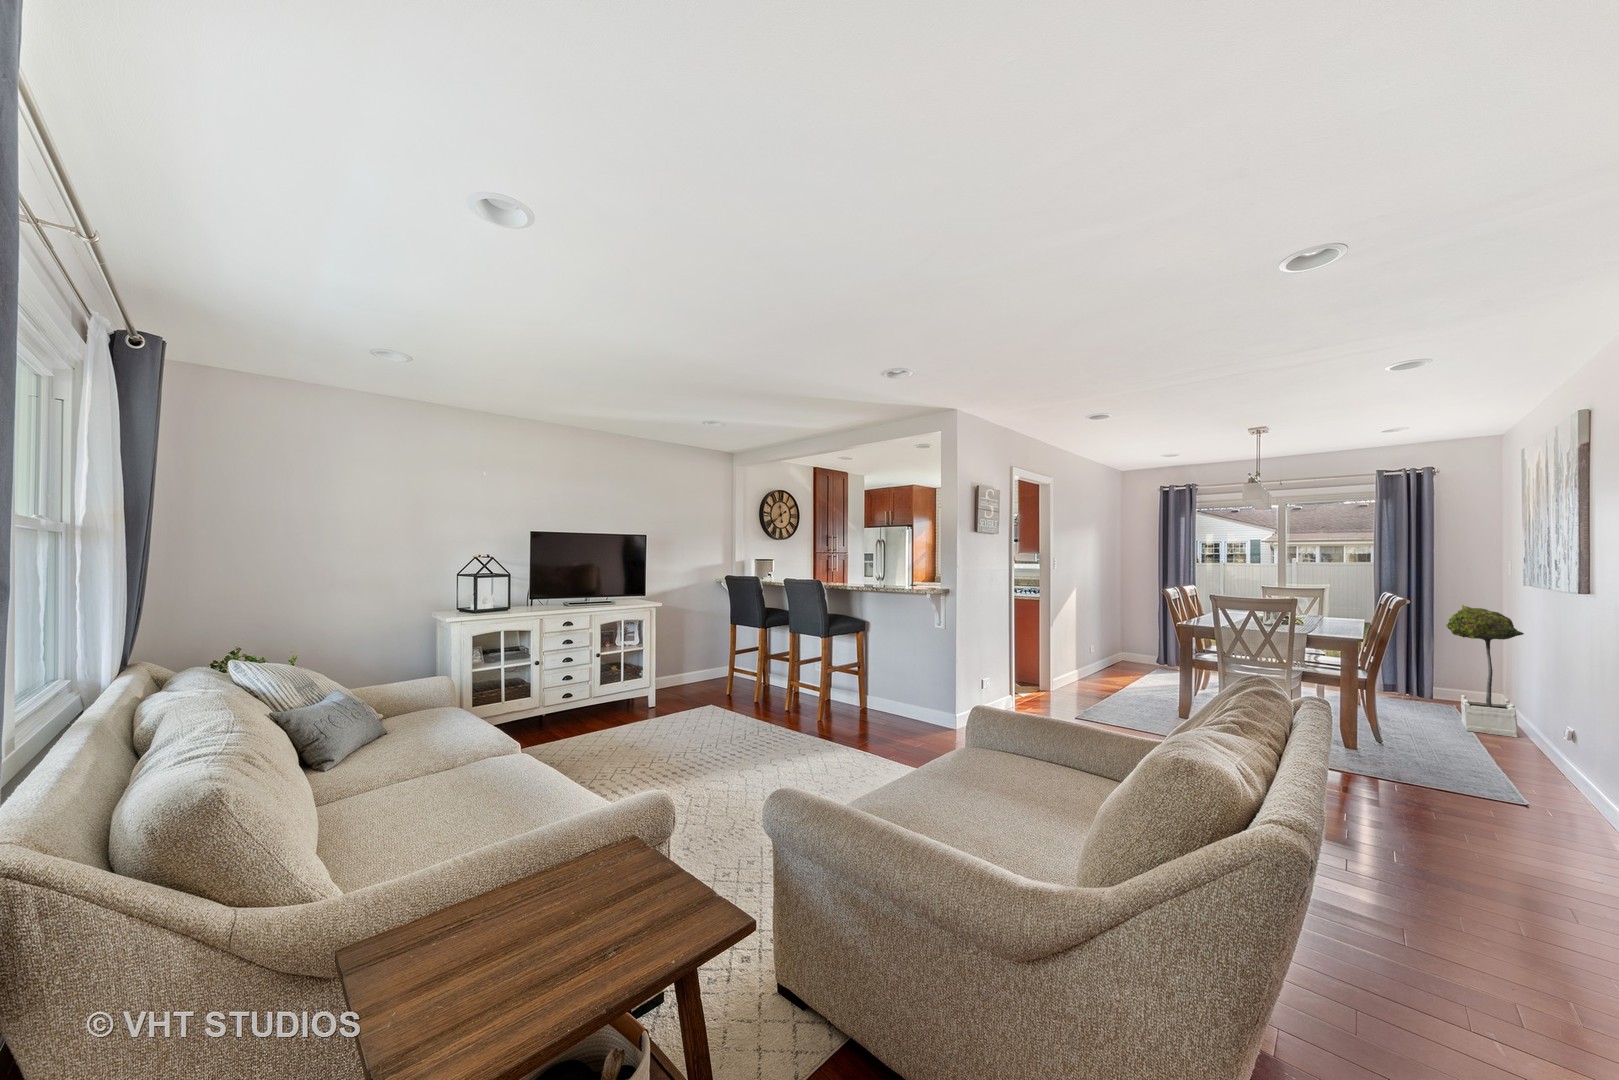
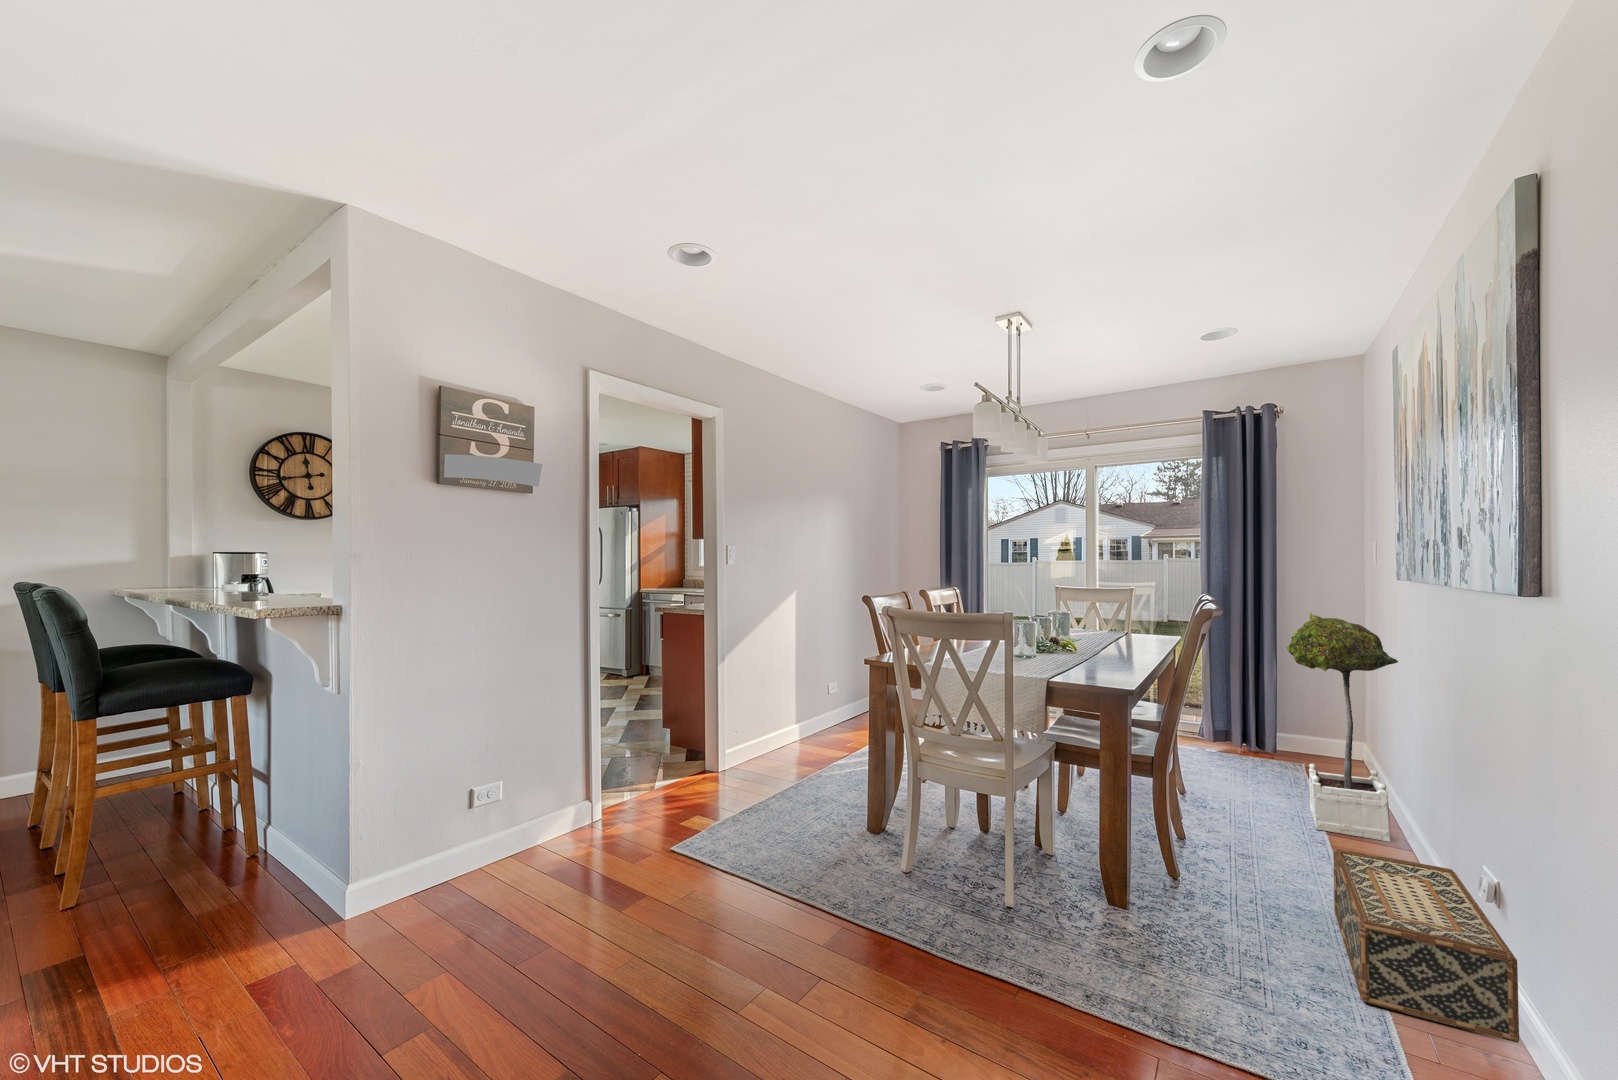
woven basket: none [1479,725,1578,795] -> present [1333,849,1519,1043]

